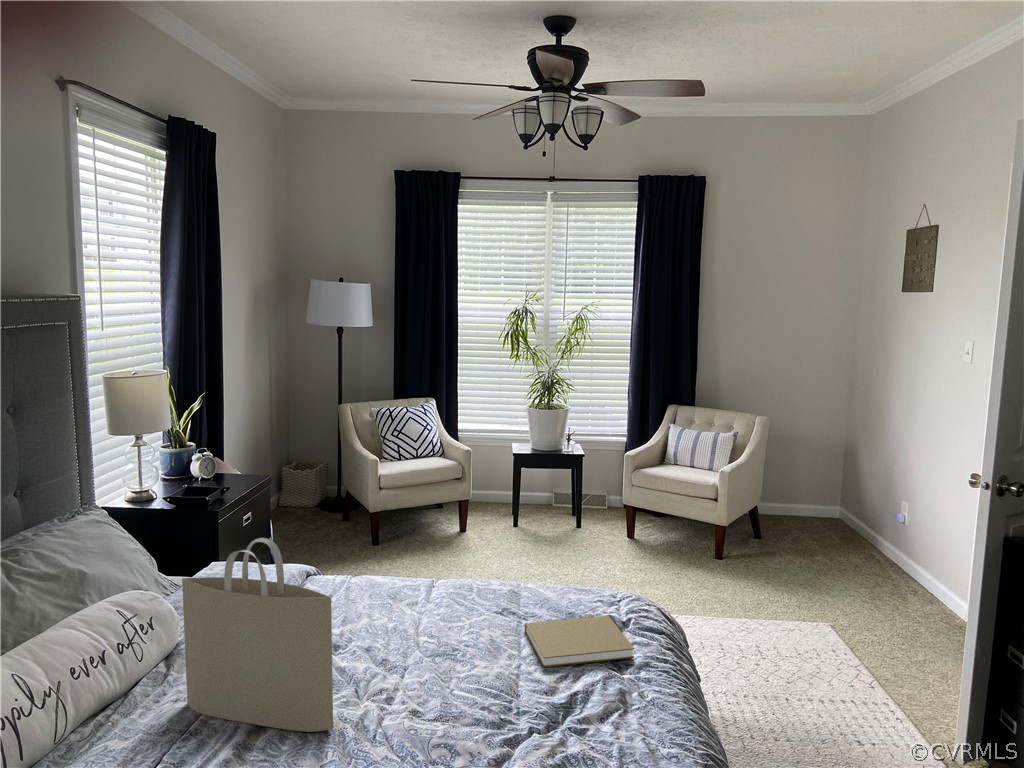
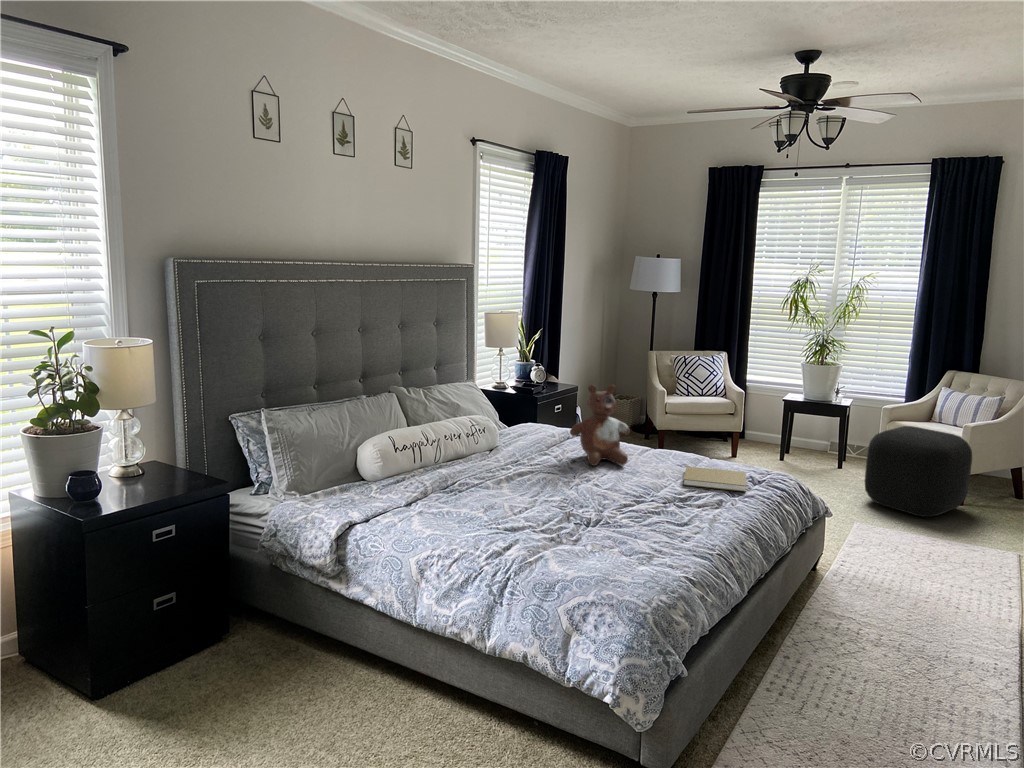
ottoman: none [628,475,728,580] -> present [865,426,972,517]
stuffed bear: none [328,506,435,658] -> present [570,385,630,466]
tote bag: present [182,538,333,732] -> none [492,382,554,482]

